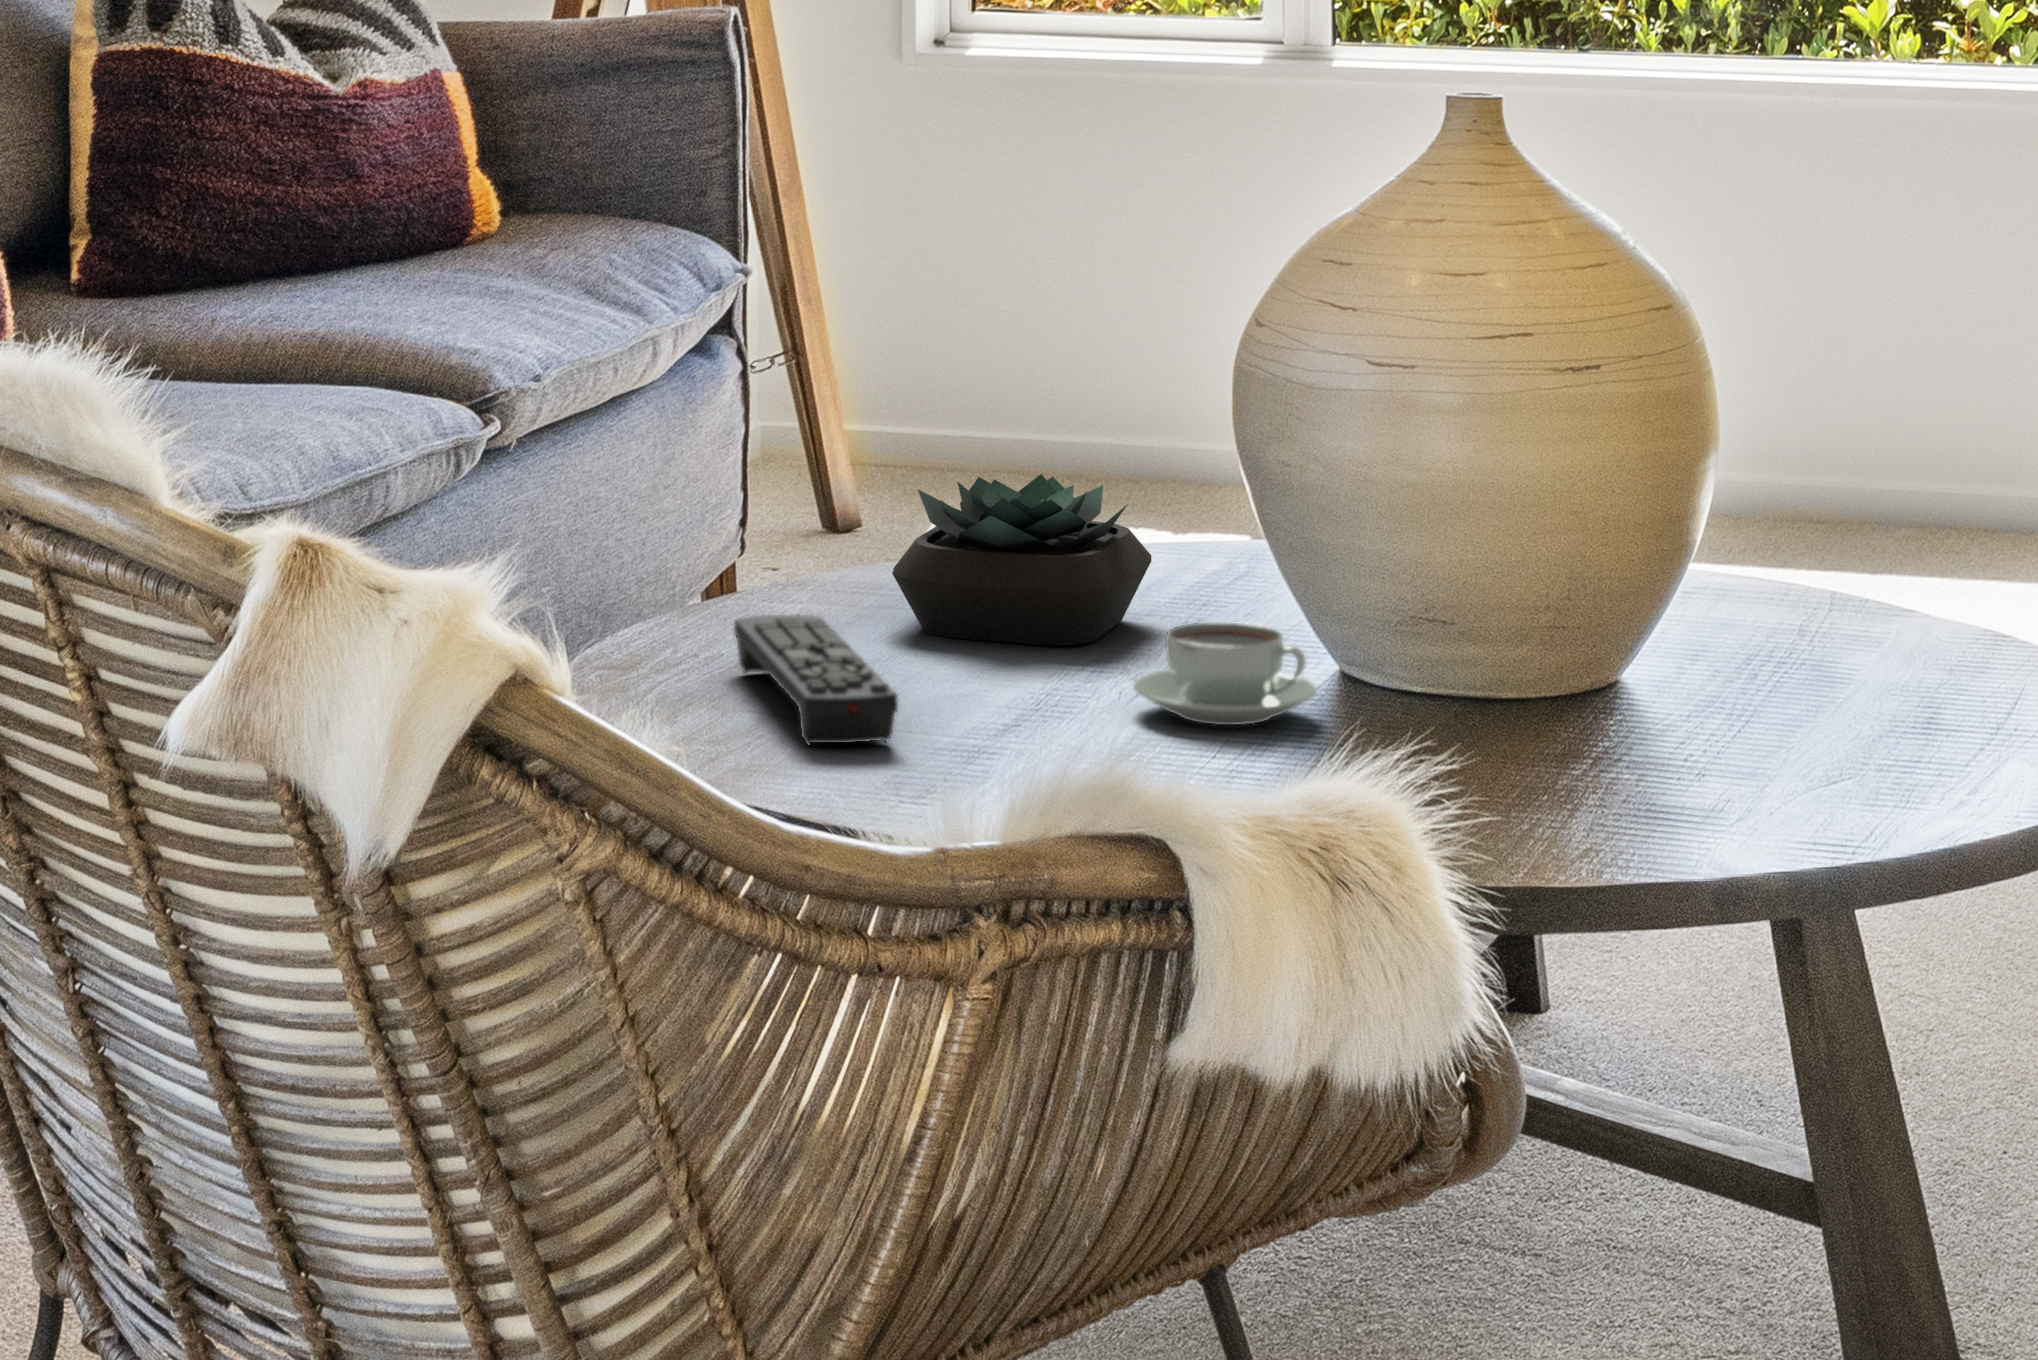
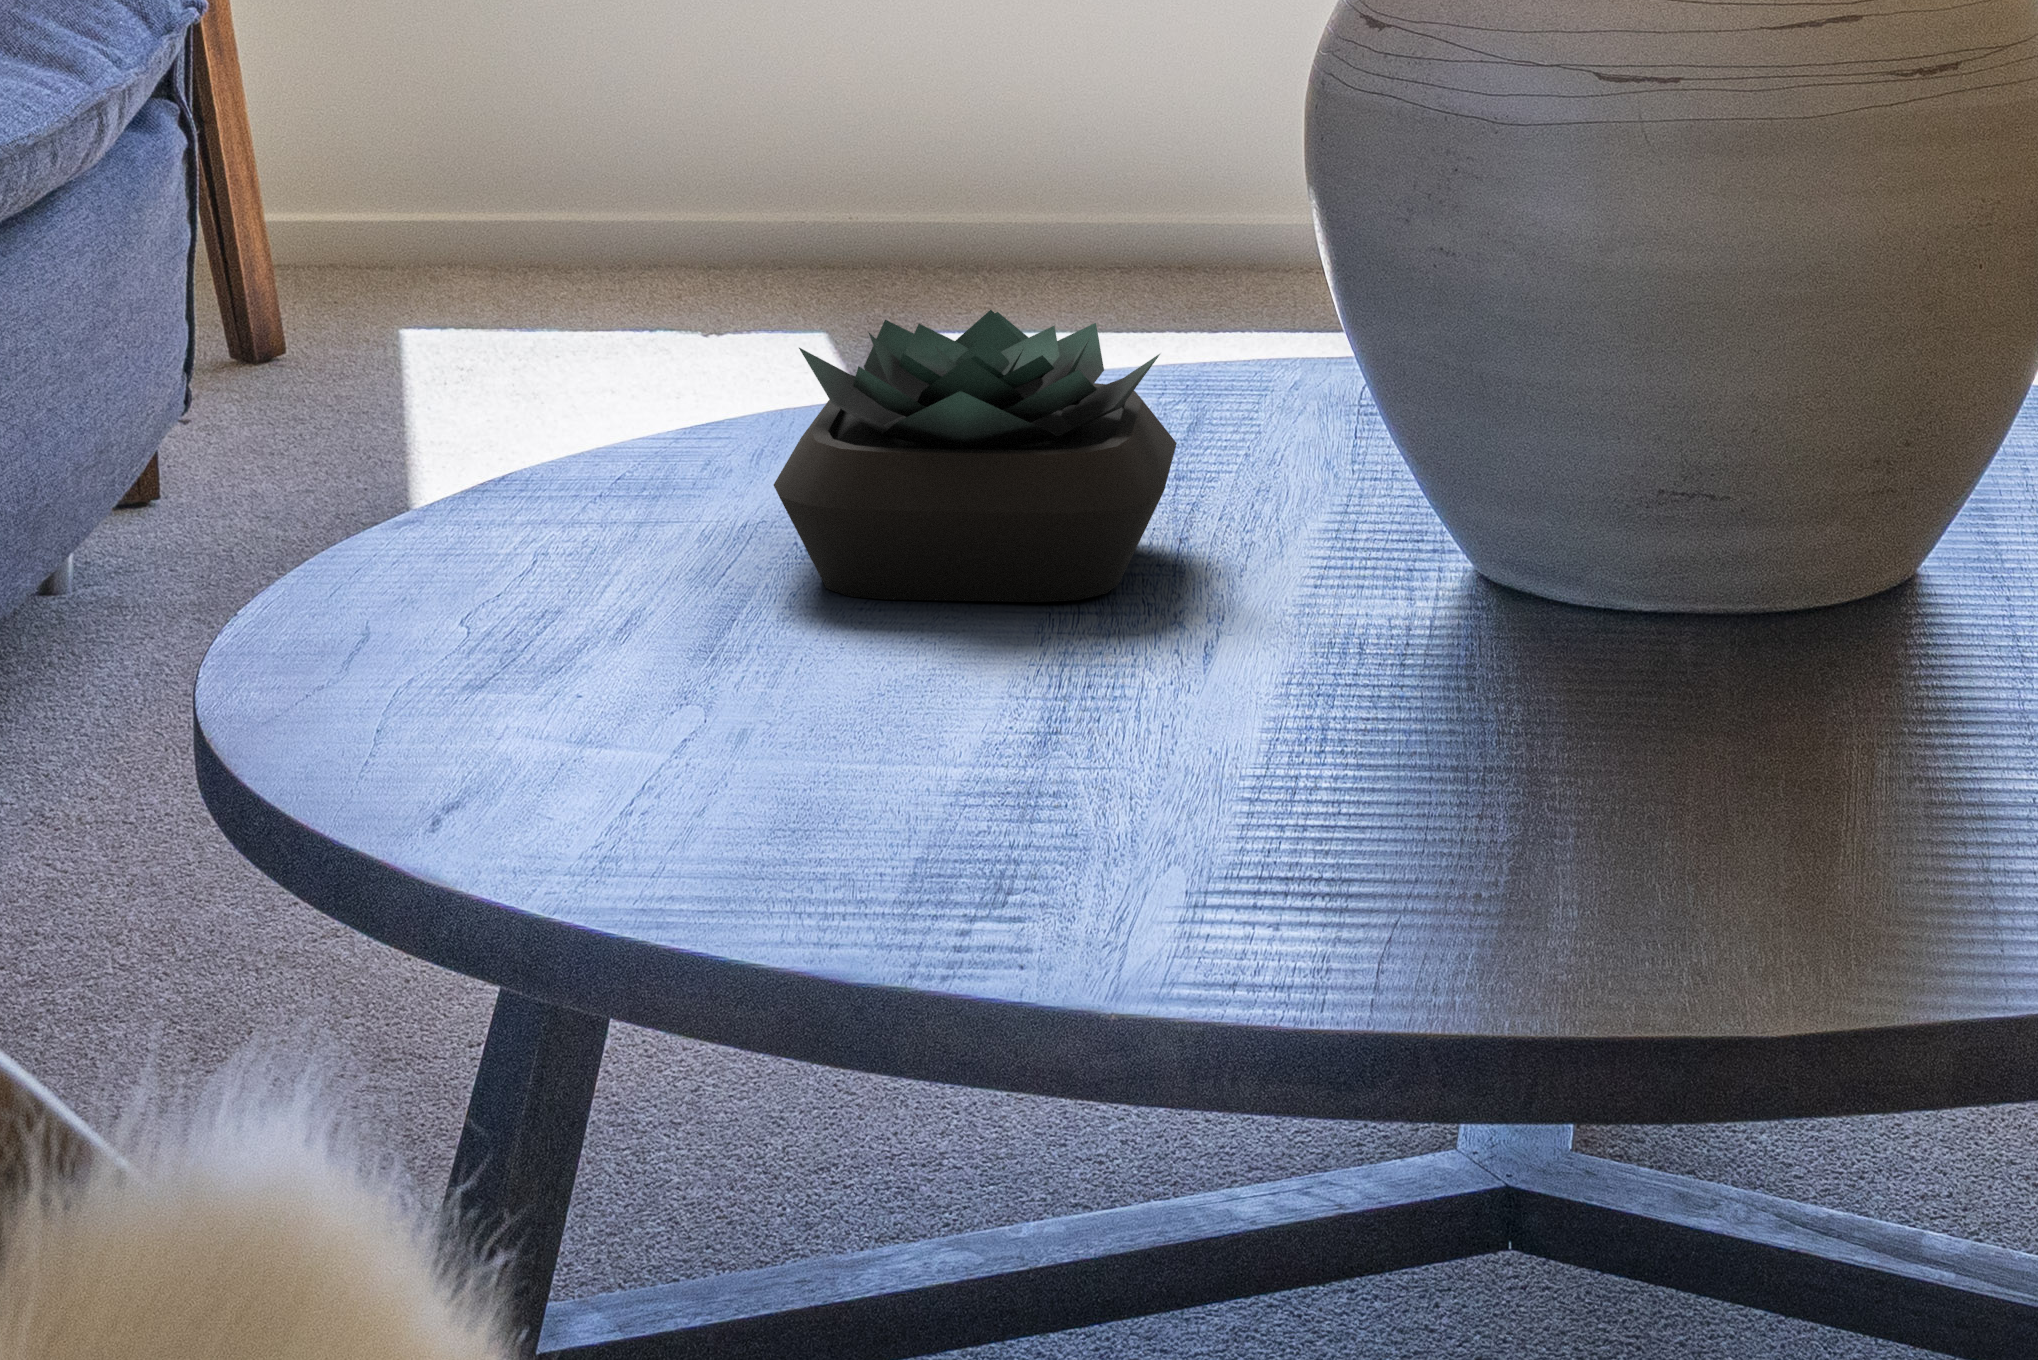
remote control: present [734,615,898,745] -> none [567,592,968,865]
coffee cup: present [1134,622,1316,725] -> none [1291,559,1602,745]

